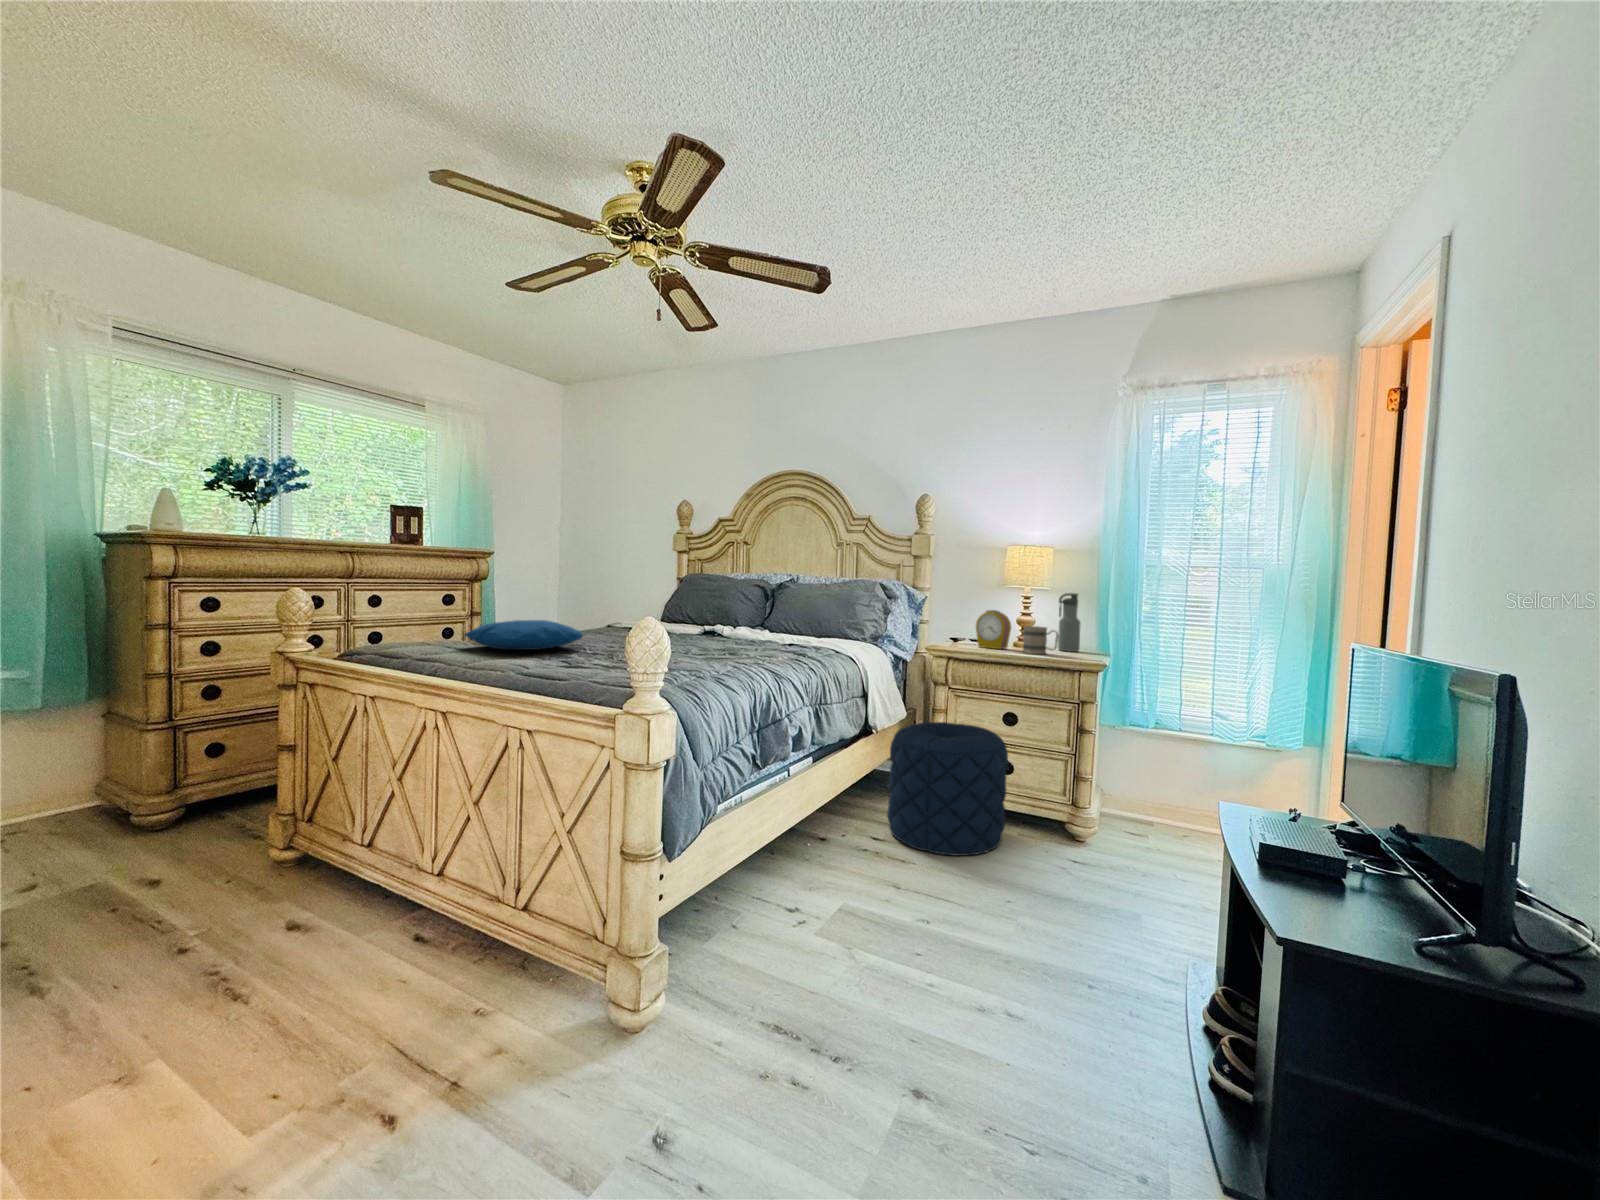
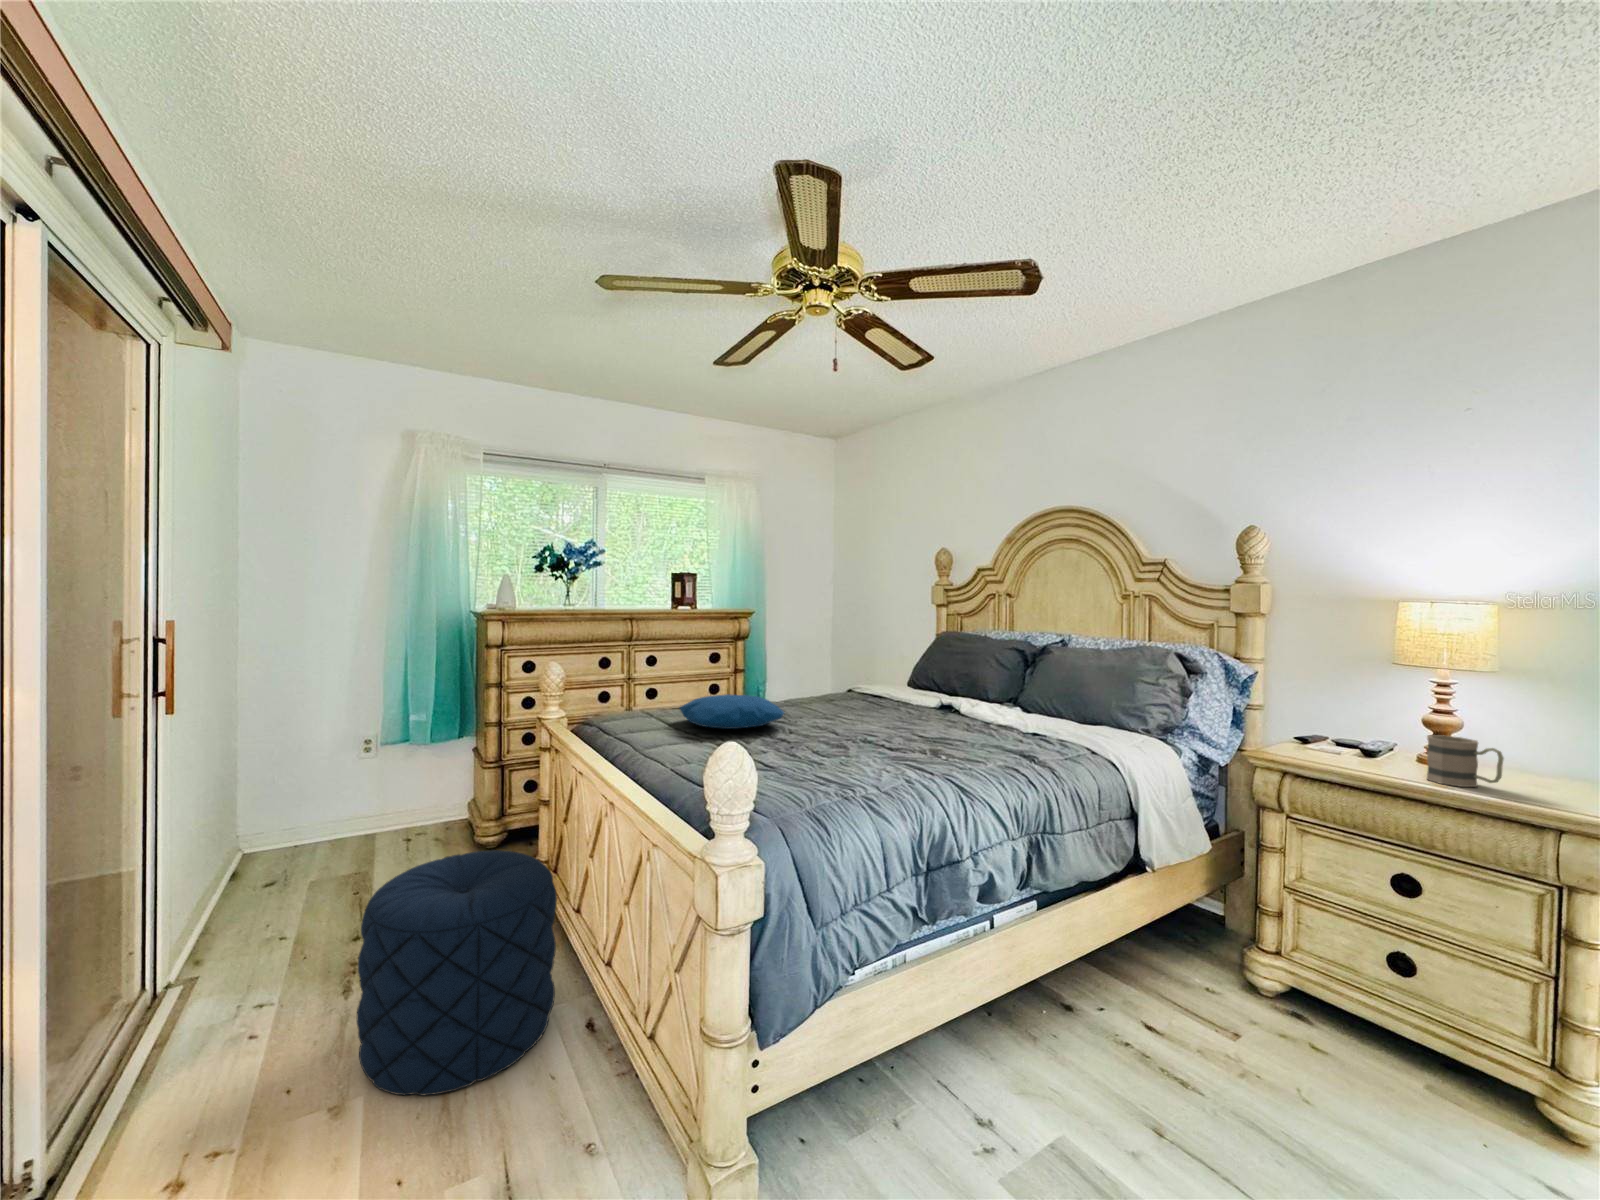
water bottle: present [1058,593,1080,652] -> none [1511,681,1564,783]
alarm clock: present [976,610,1011,649] -> none [1334,703,1406,767]
pouf: present [887,722,1008,856] -> present [357,850,557,1096]

